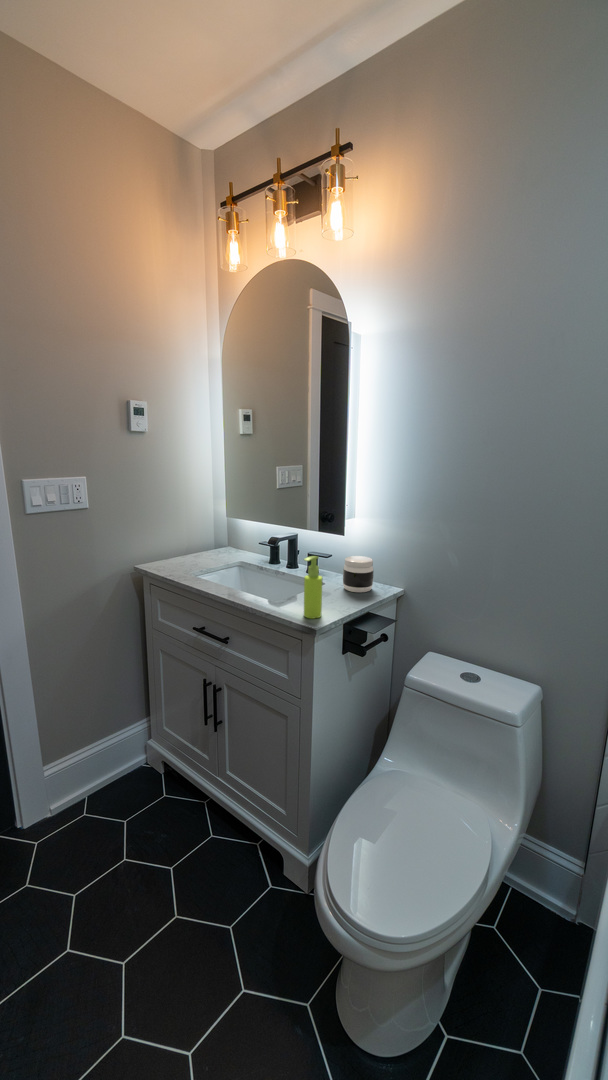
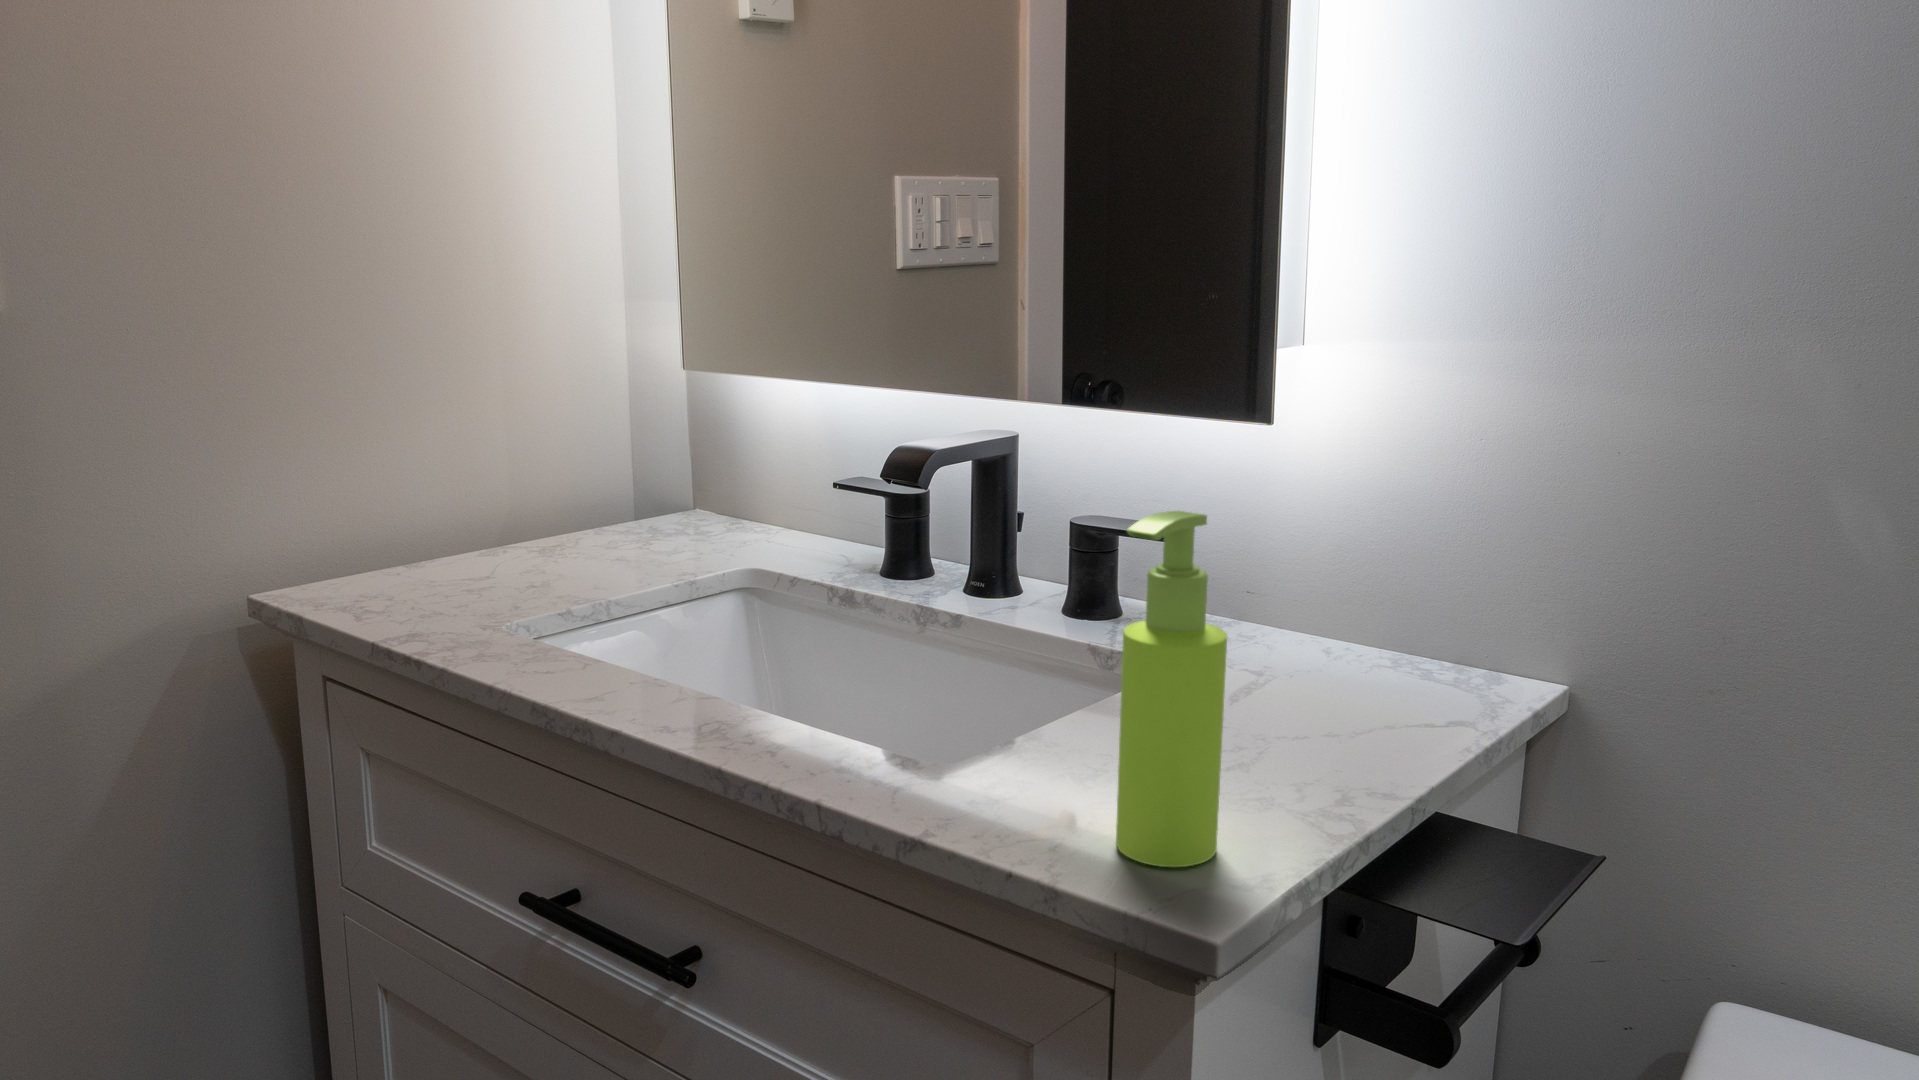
jar: present [343,556,374,592] -> none [1270,527,1427,710]

